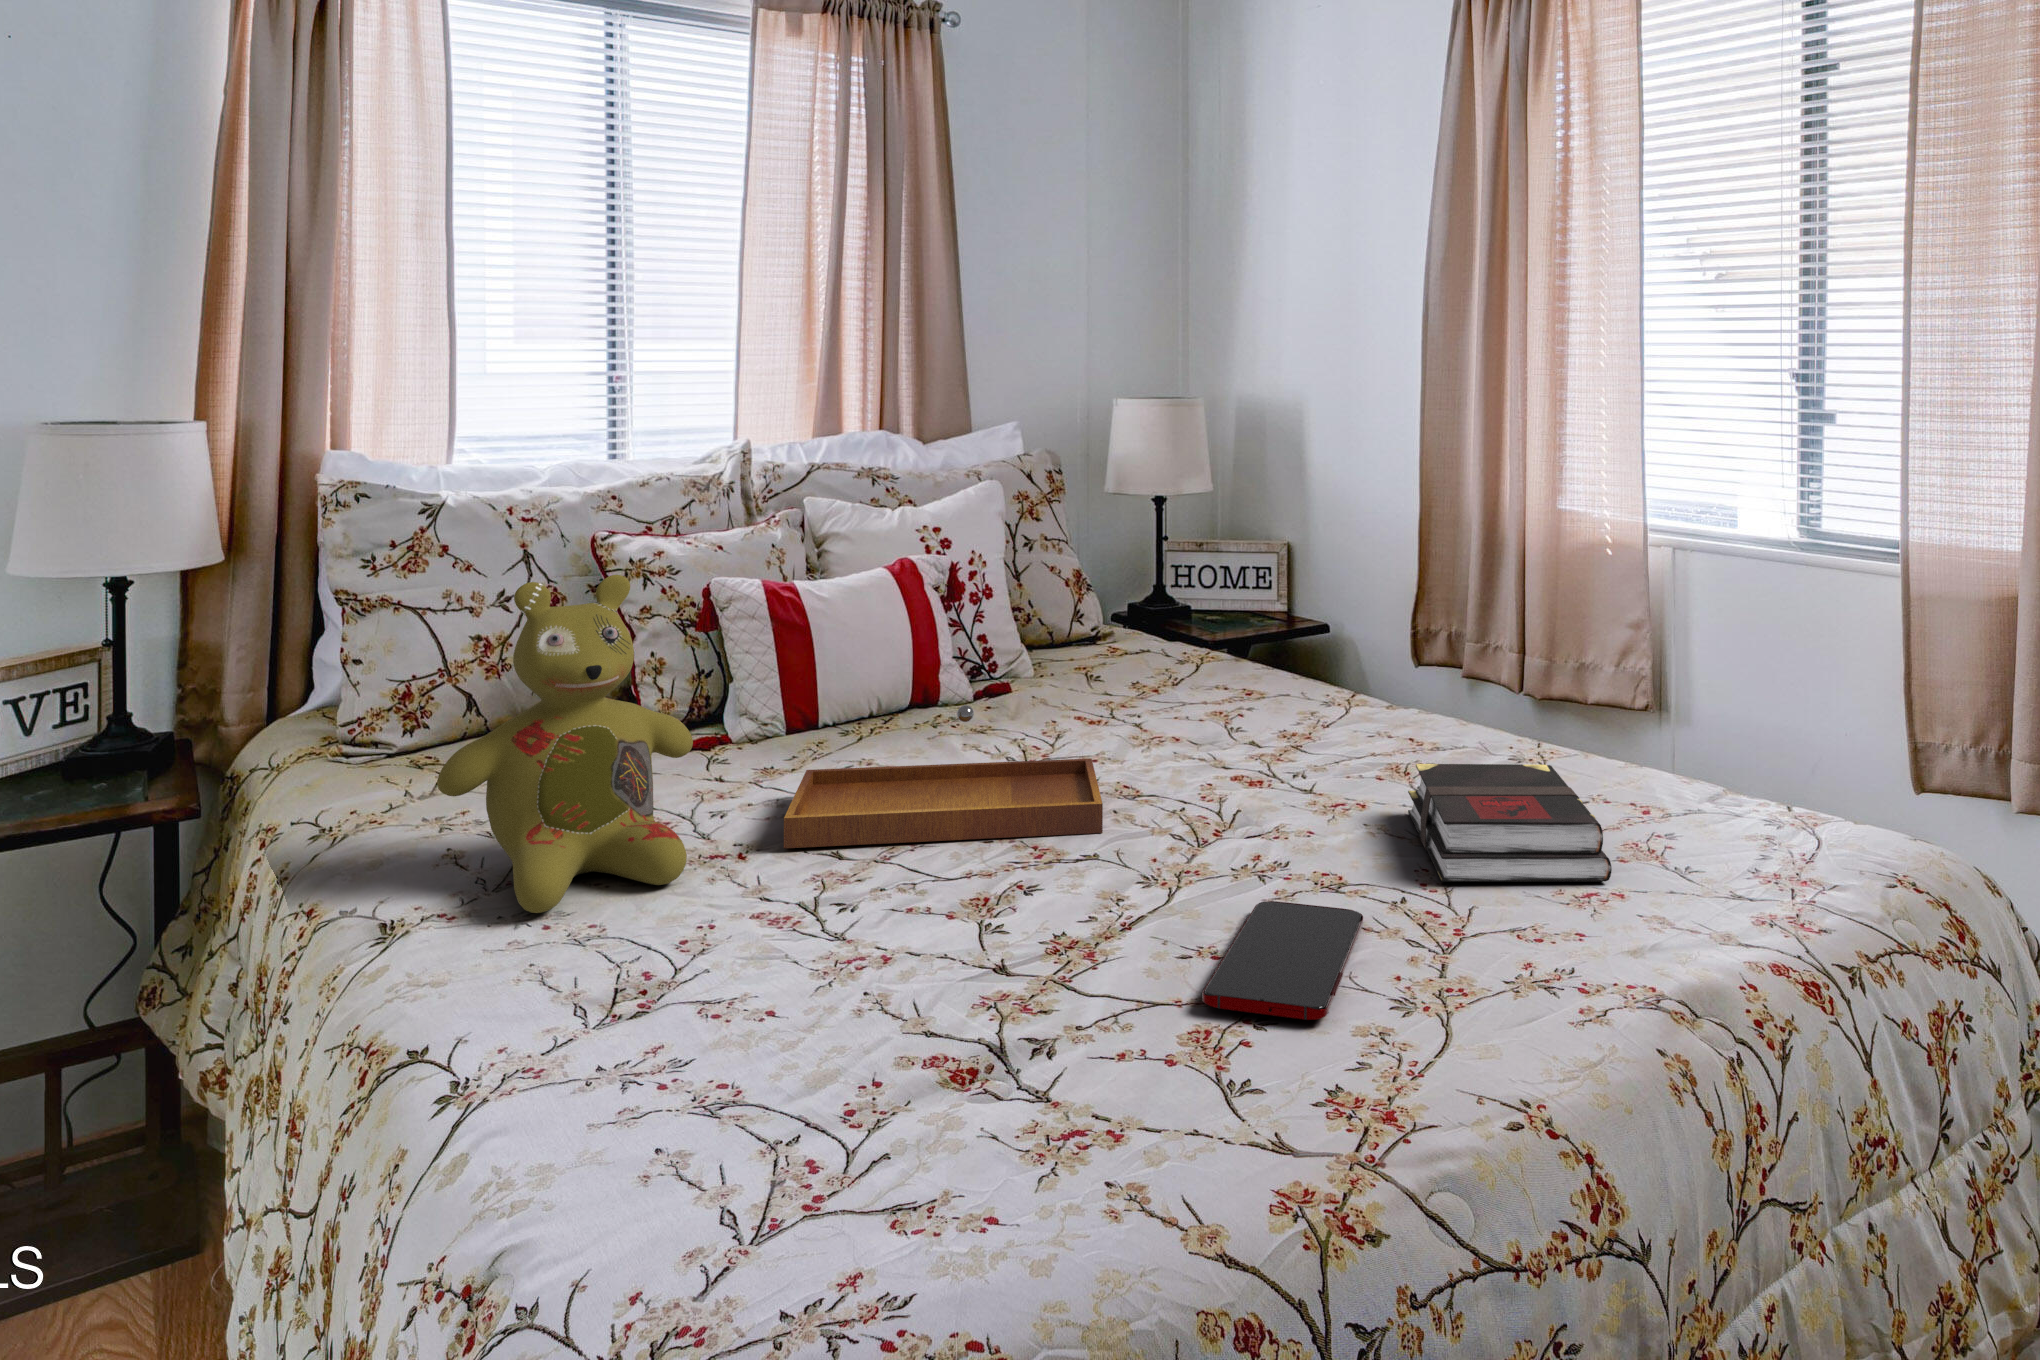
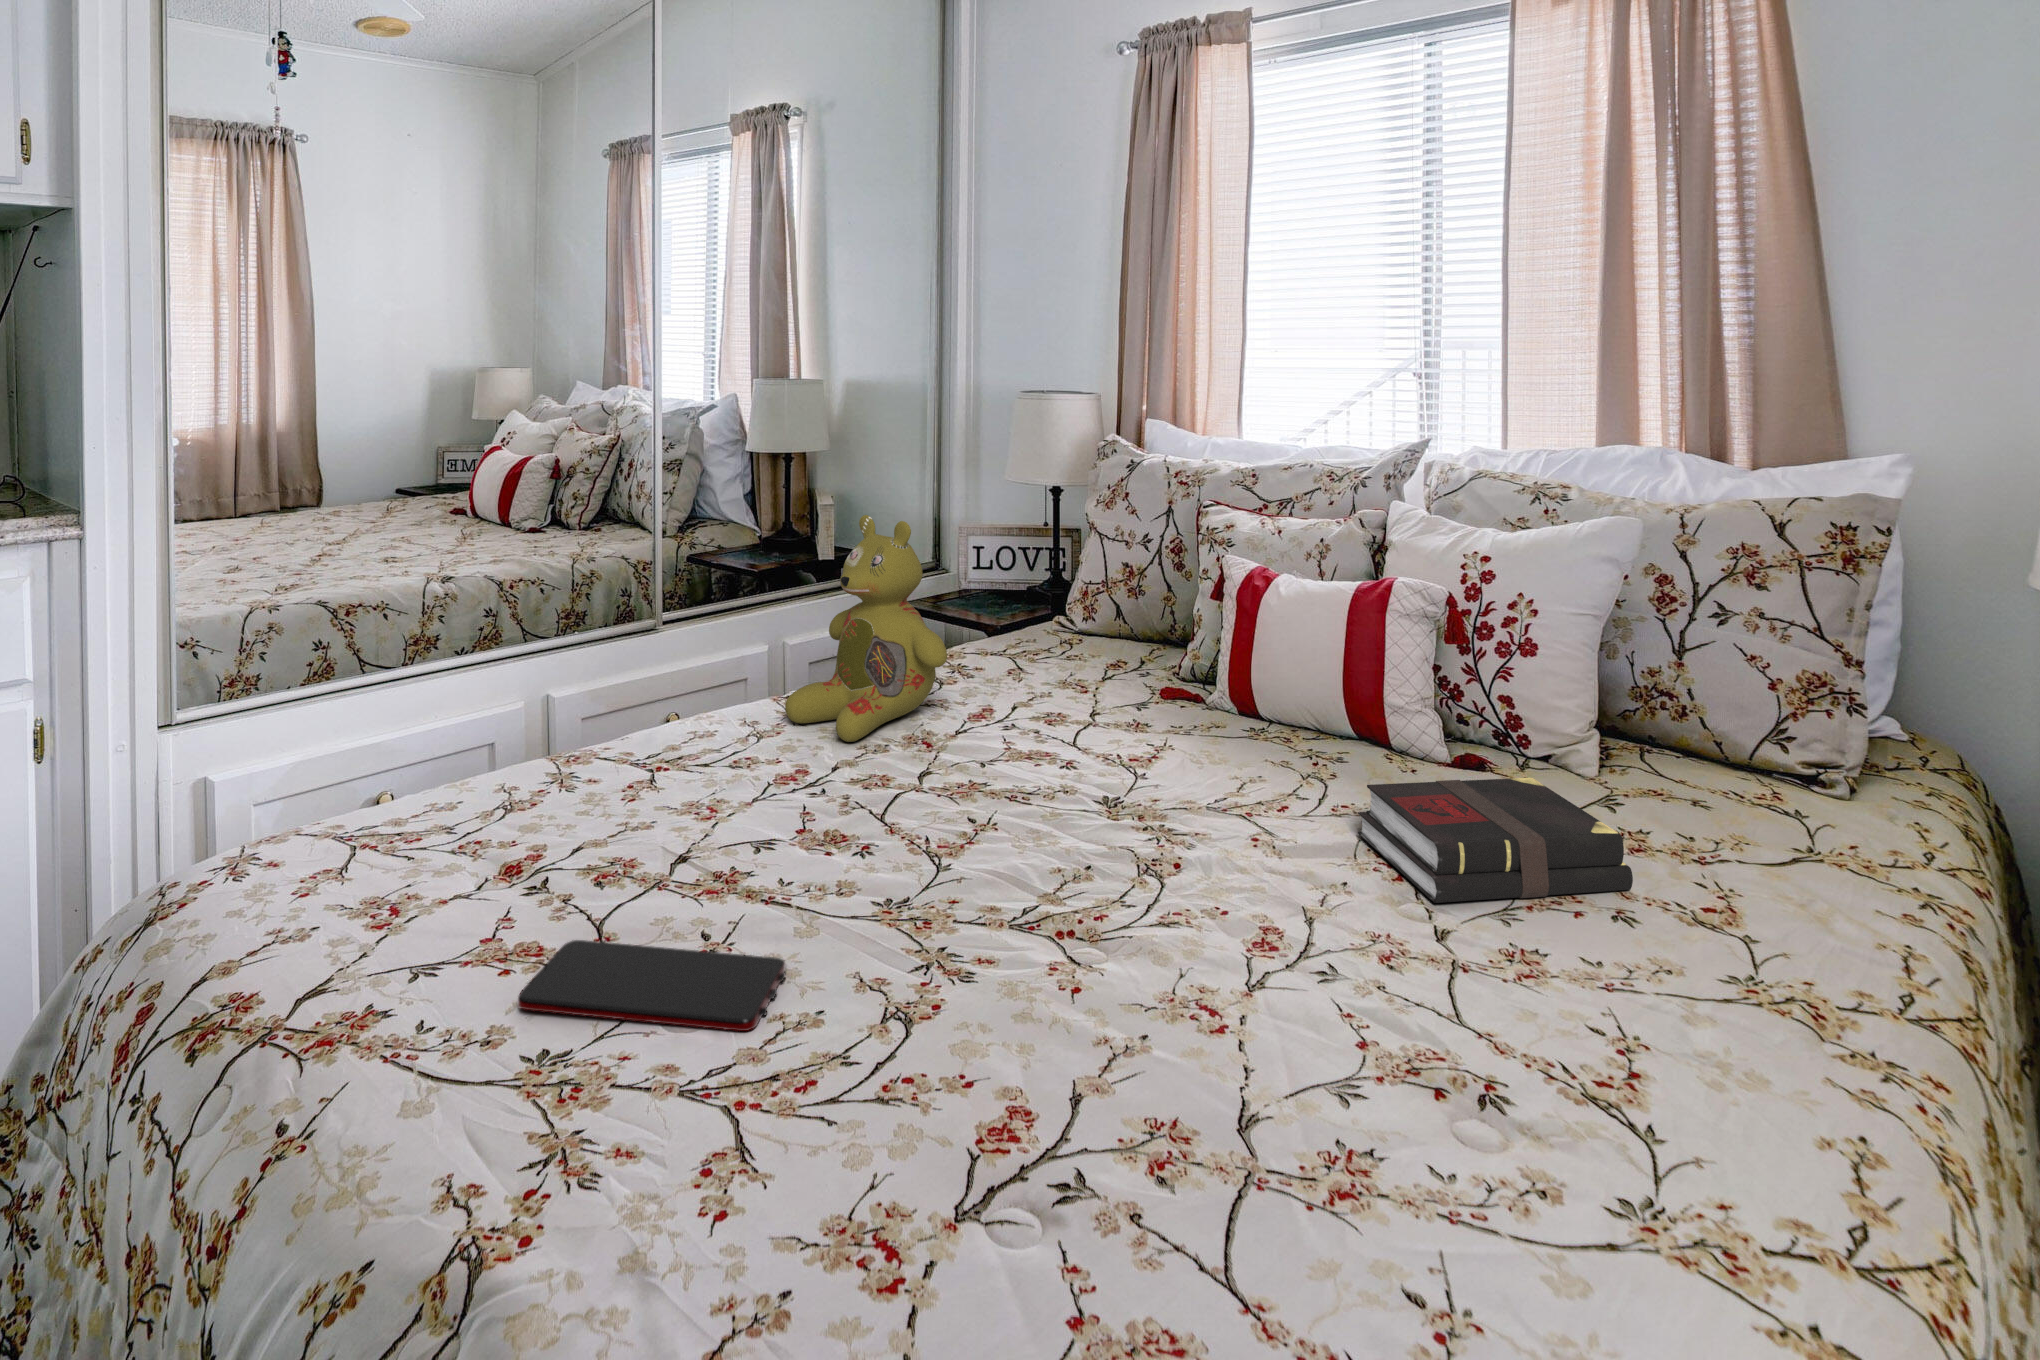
tray: present [784,705,1103,848] -> none [919,708,1147,872]
book: present [1408,764,1612,882] -> present [1358,778,1633,903]

